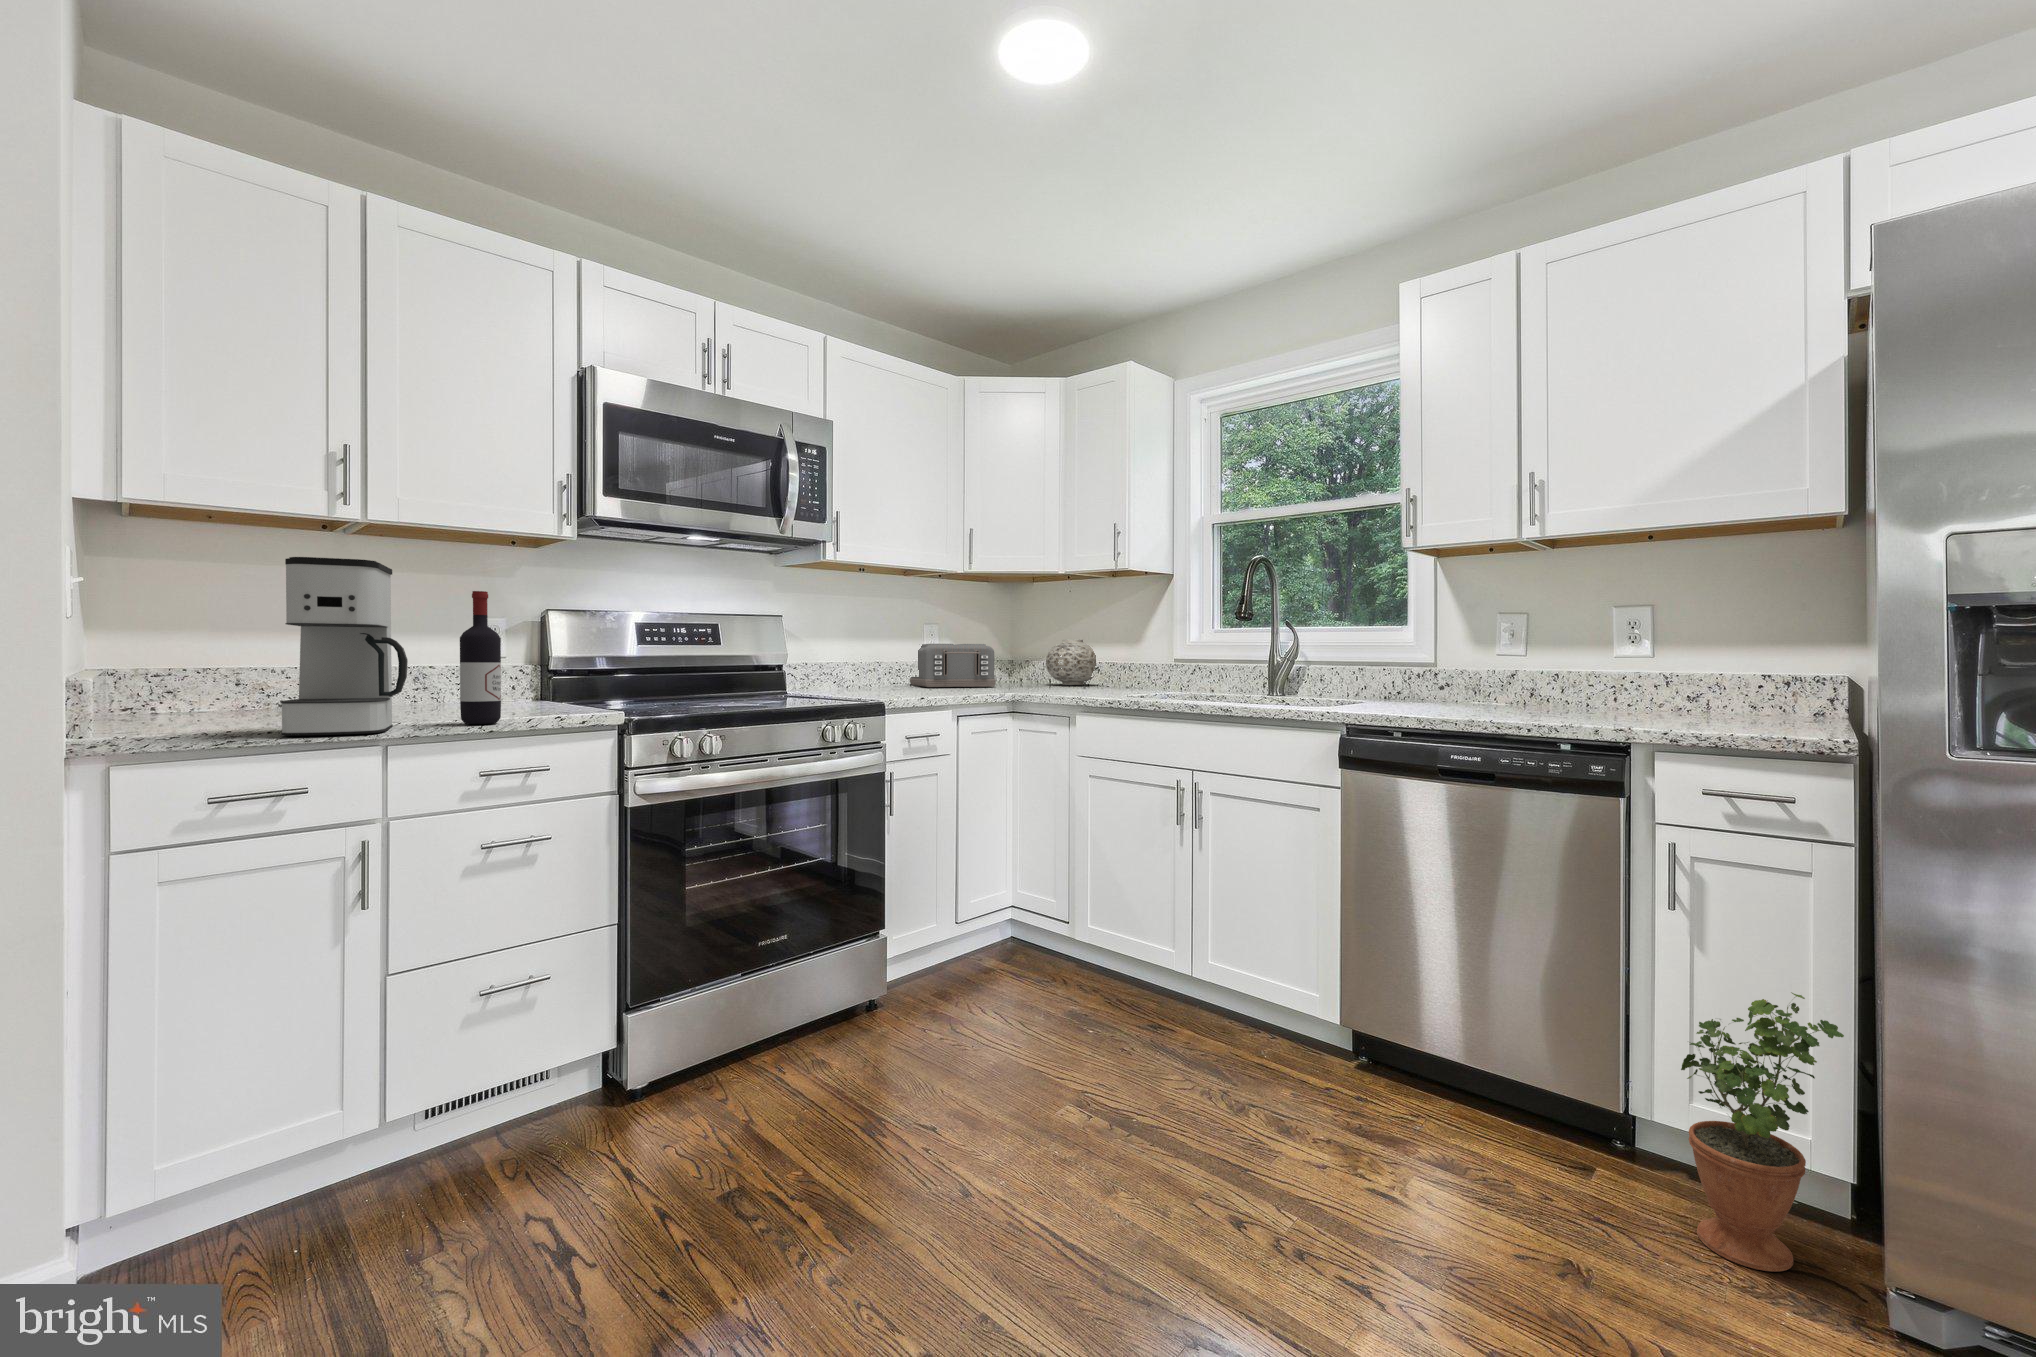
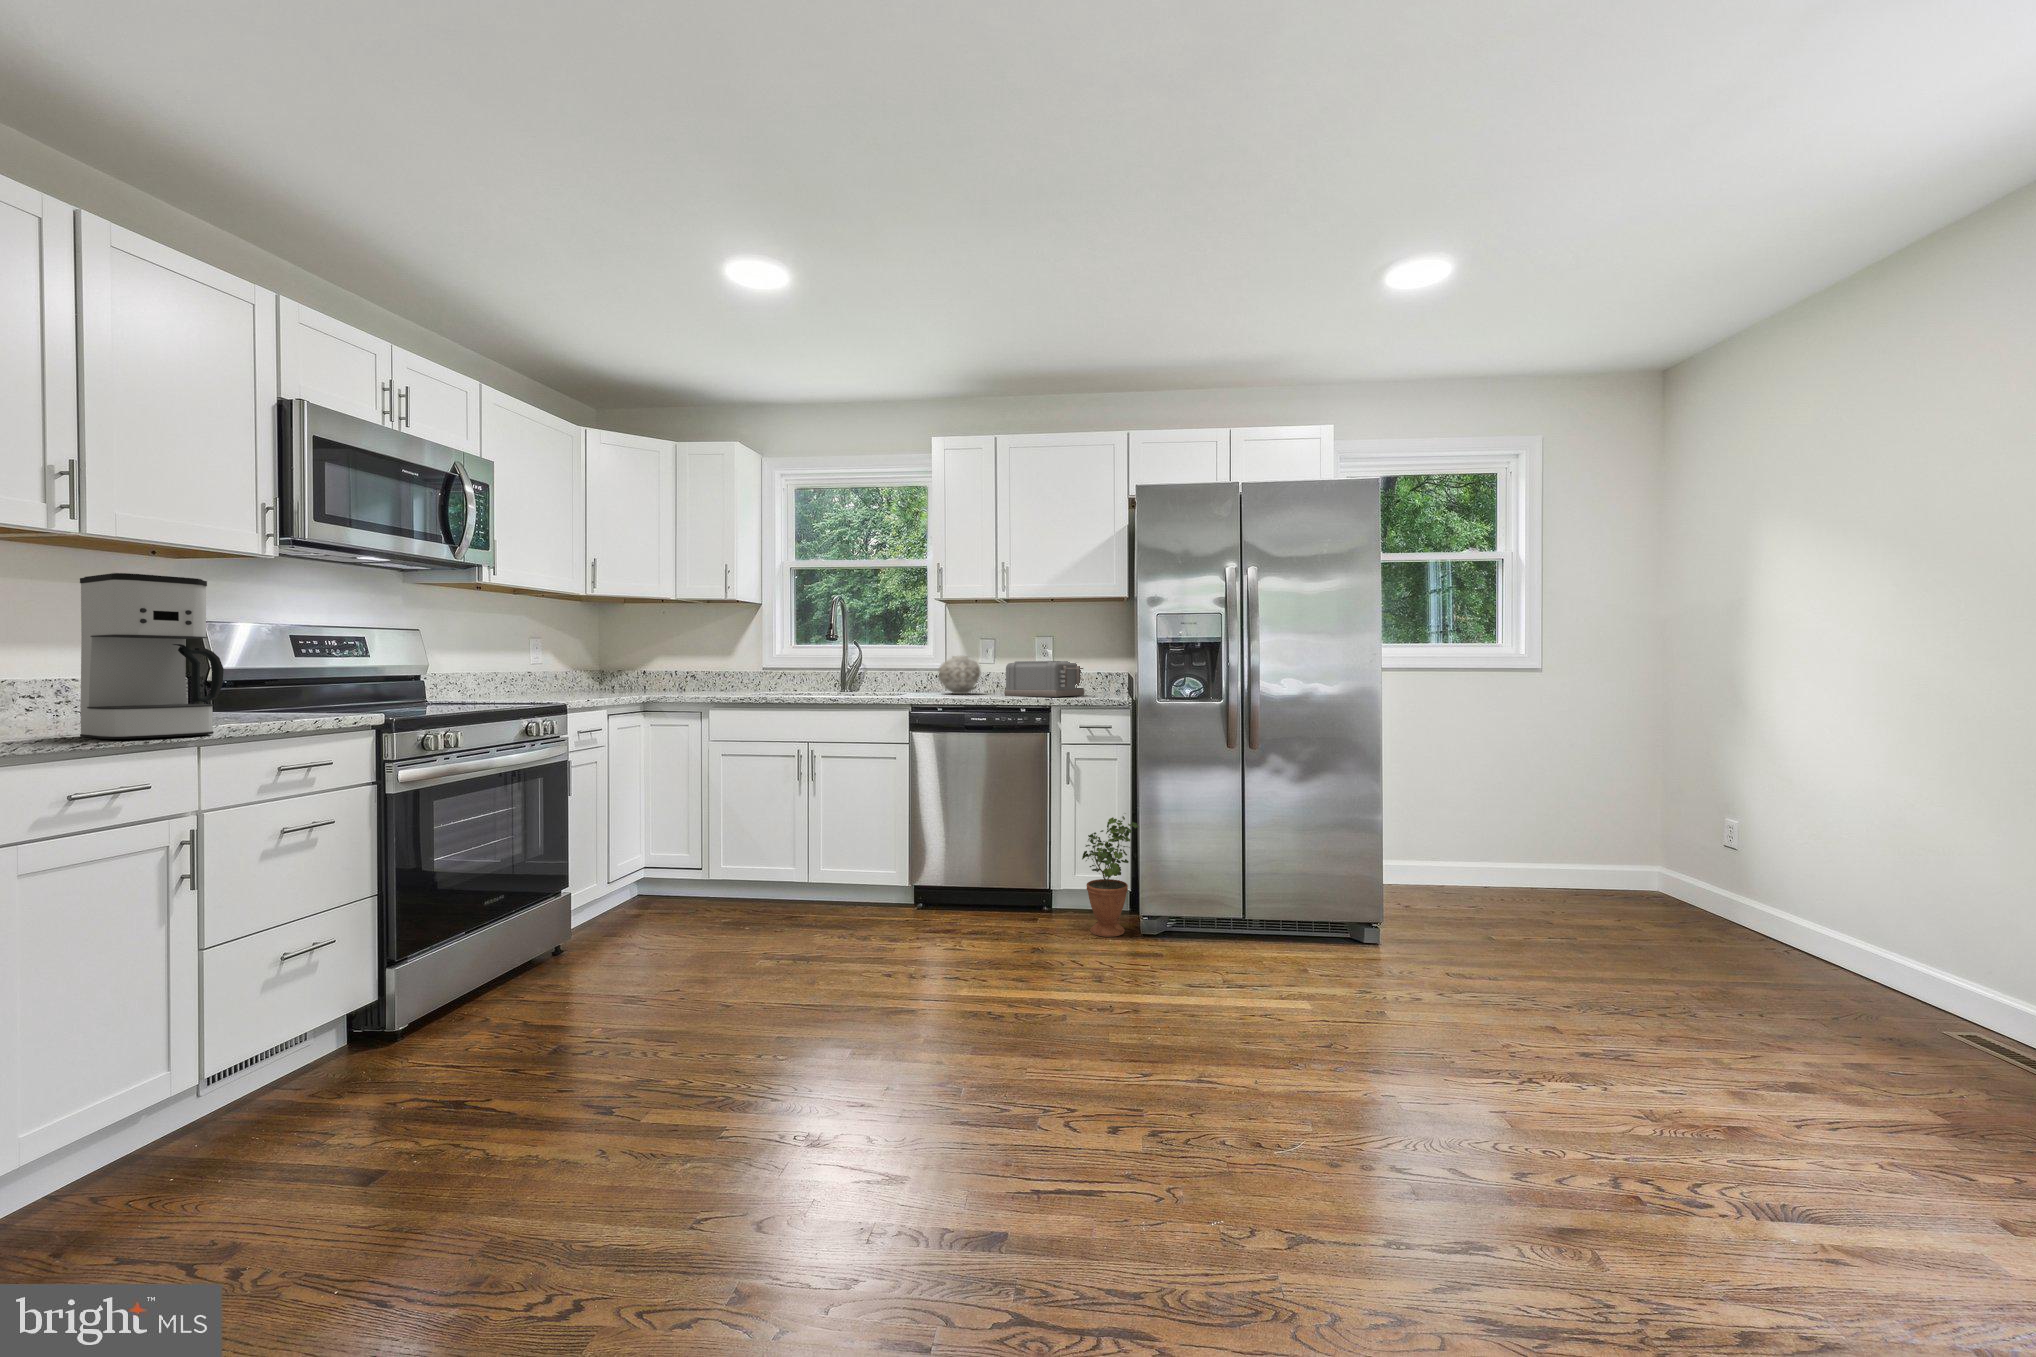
wine bottle: present [460,591,501,724] -> none [246,607,289,726]
vase: present [1046,639,1096,685] -> present [939,655,981,694]
toaster: present [910,644,996,687] -> present [1004,661,1085,697]

